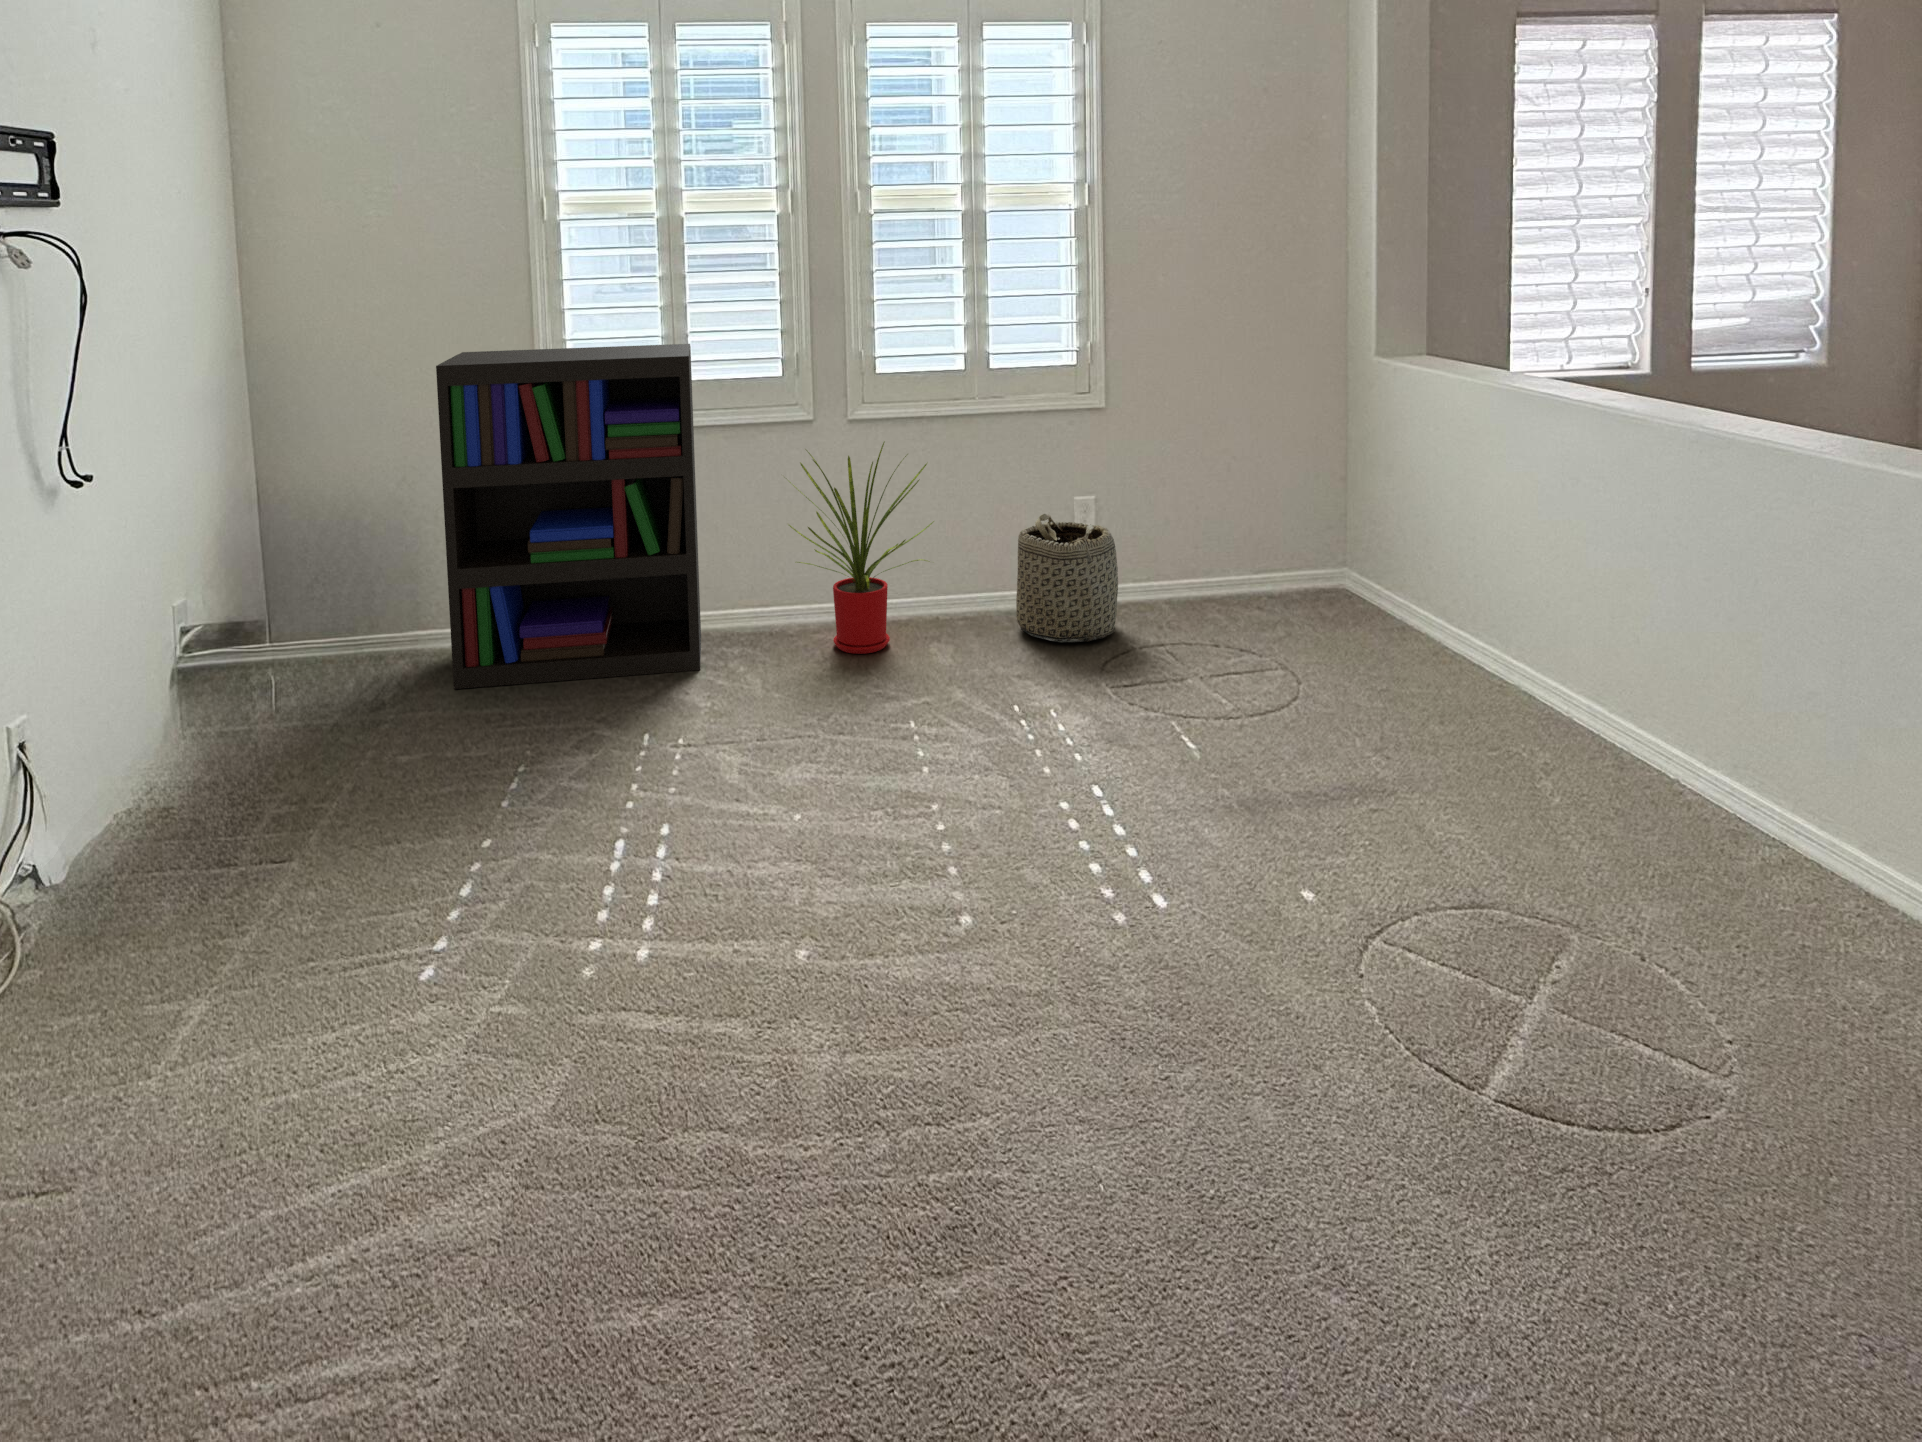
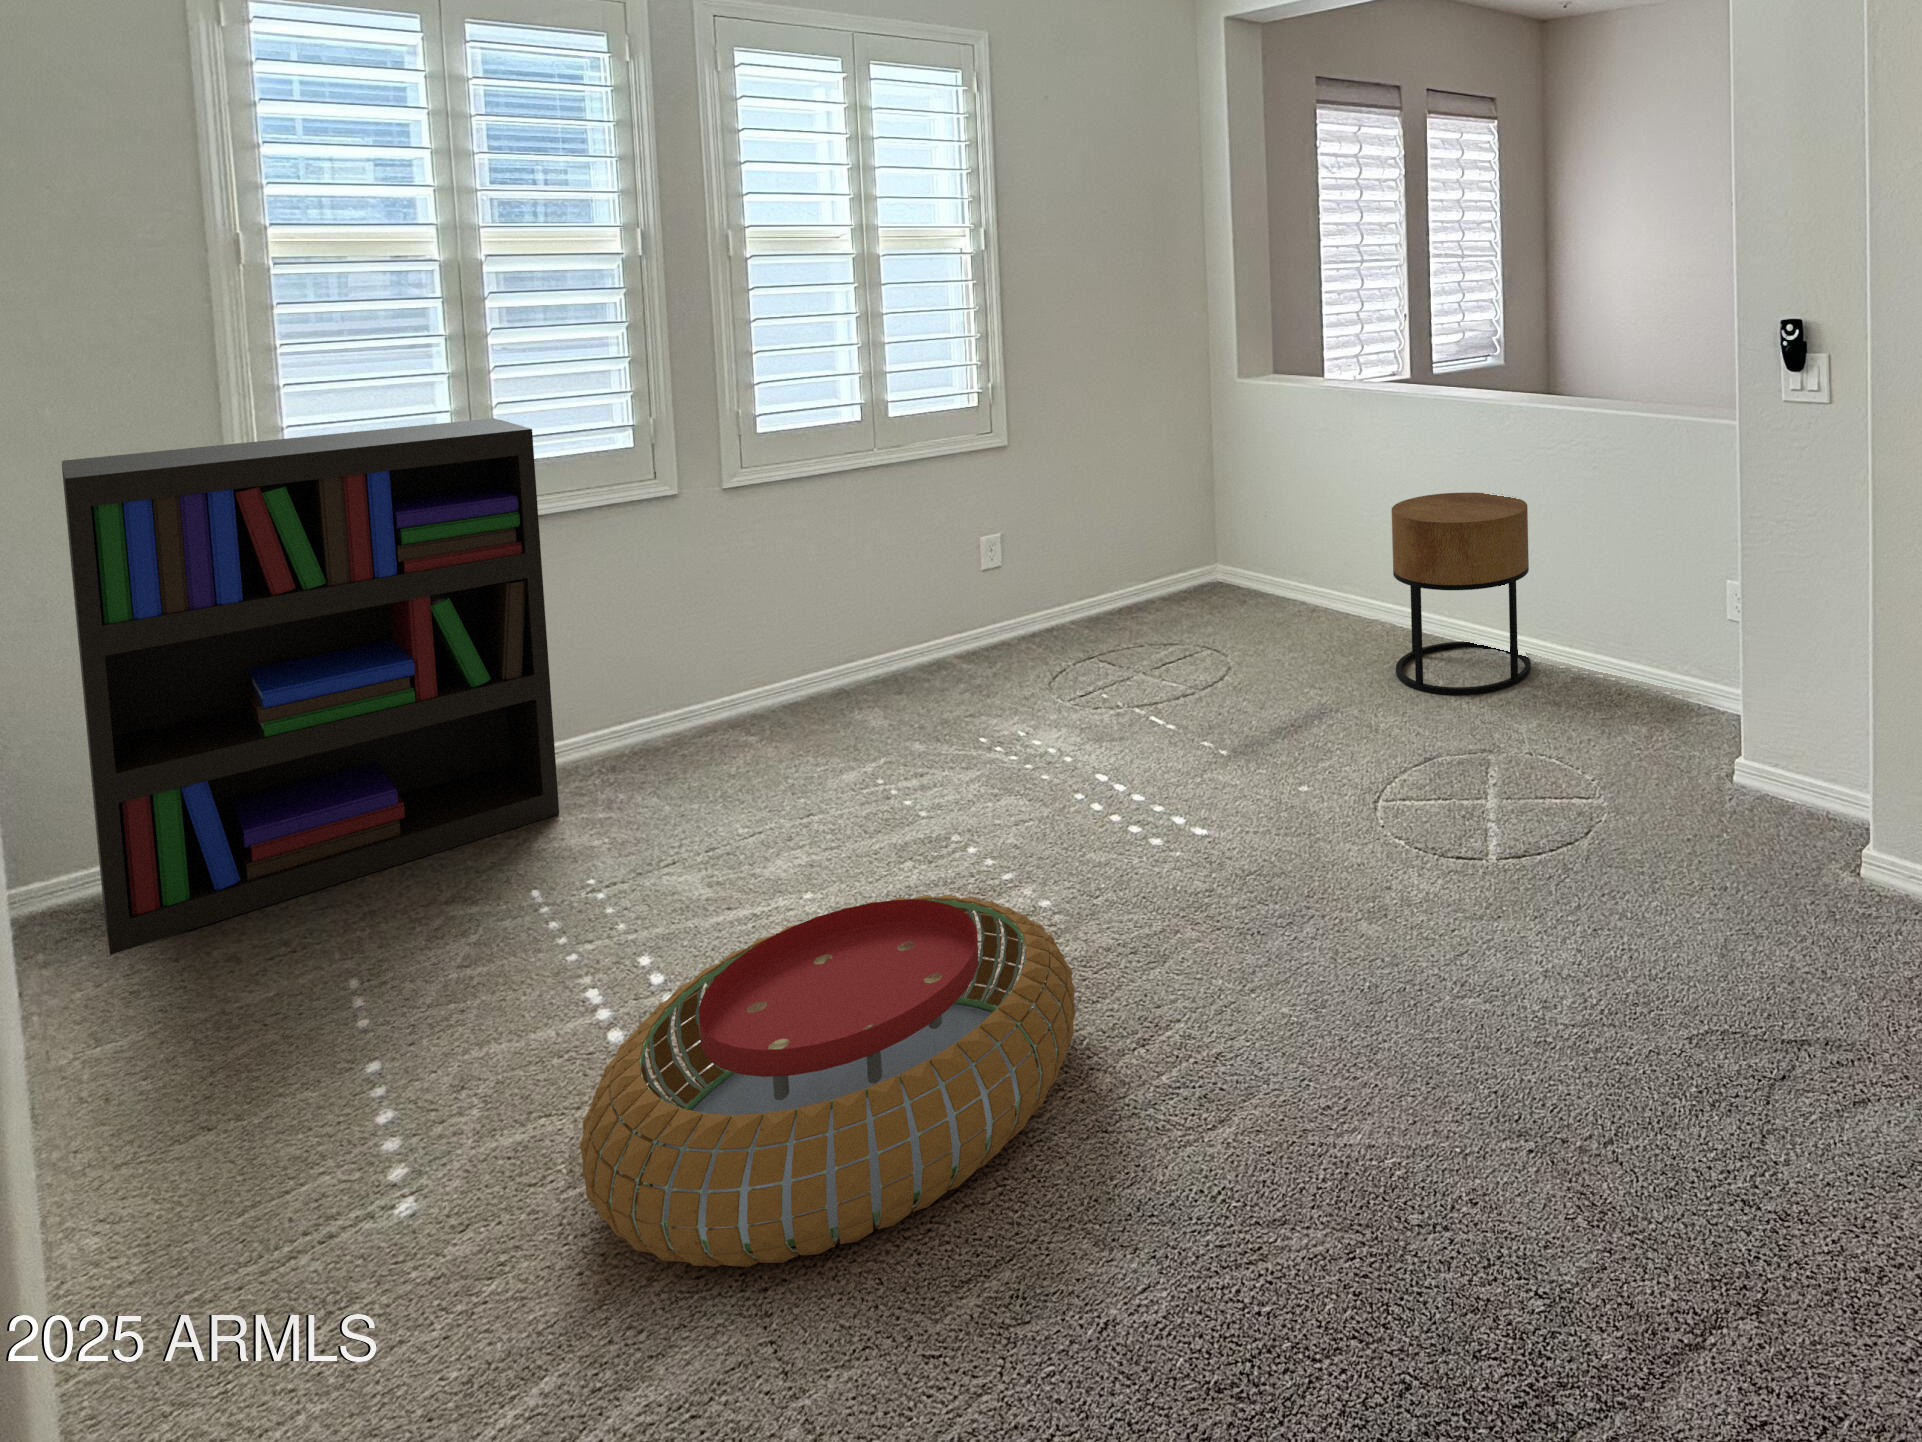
house plant: present [789,441,934,654] -> none [660,504,865,745]
basket: present [1016,514,1118,642] -> none [941,555,1048,678]
side table: none [1493,543,1721,843] -> present [1392,492,1531,695]
pouf: none [469,843,889,1186] -> present [580,895,1076,1267]

